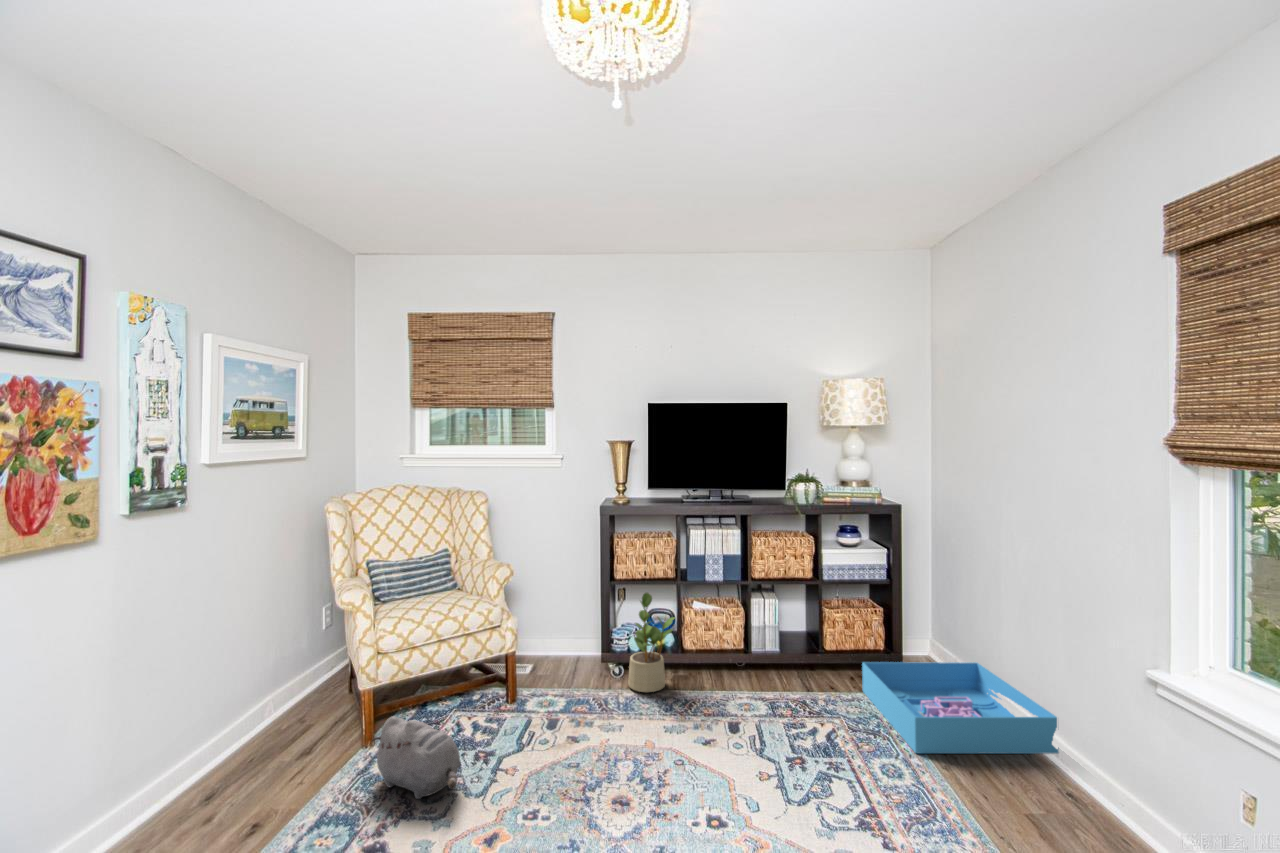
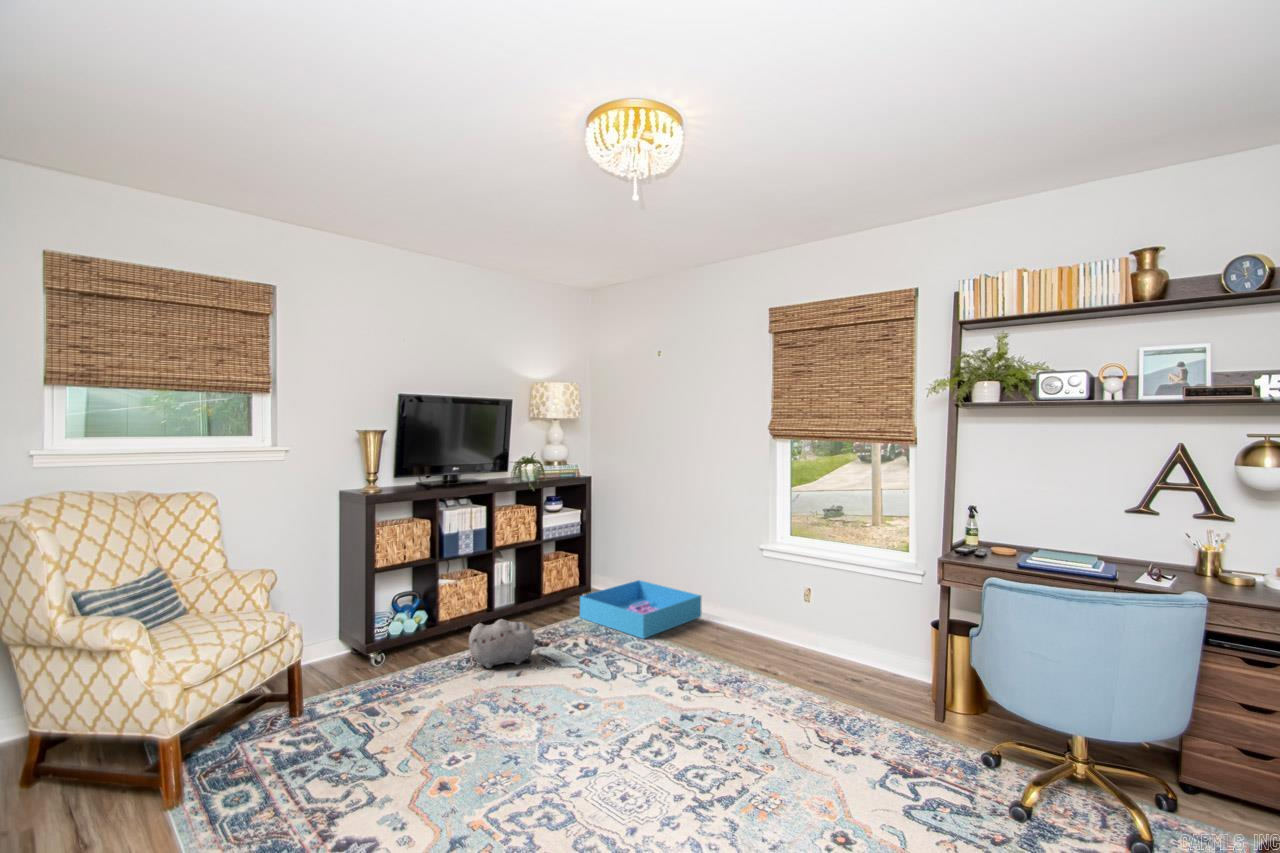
potted plant: present [628,593,675,692] -> none [403,574,444,667]
plush toy: present [372,716,461,799] -> present [469,619,550,668]

